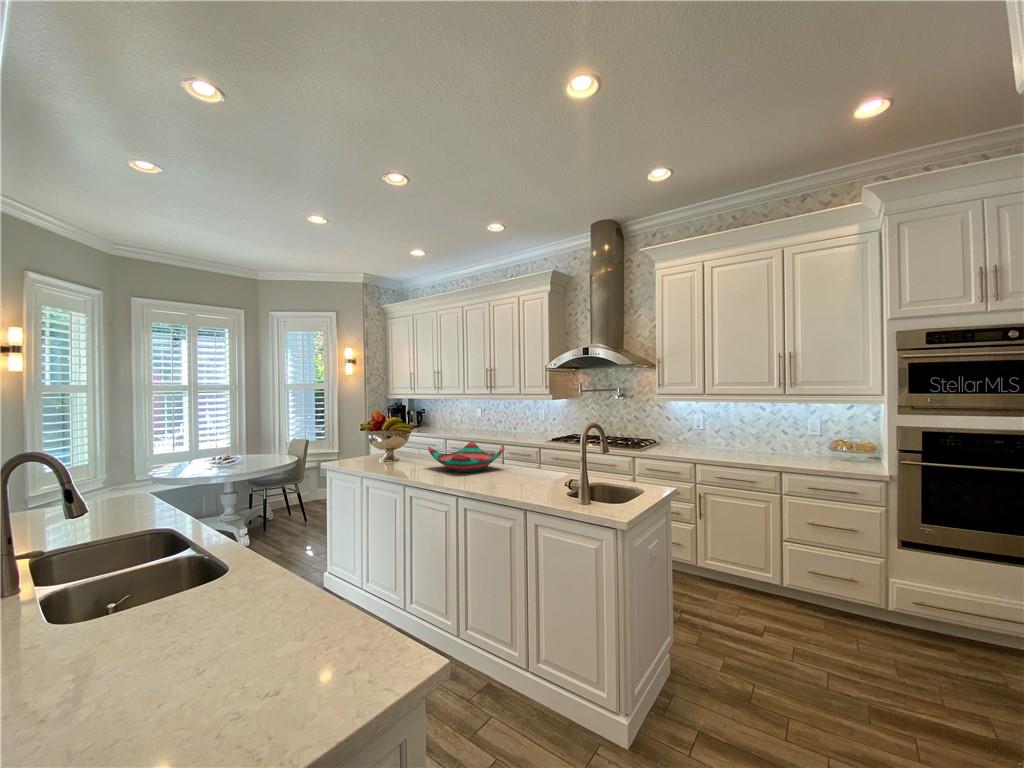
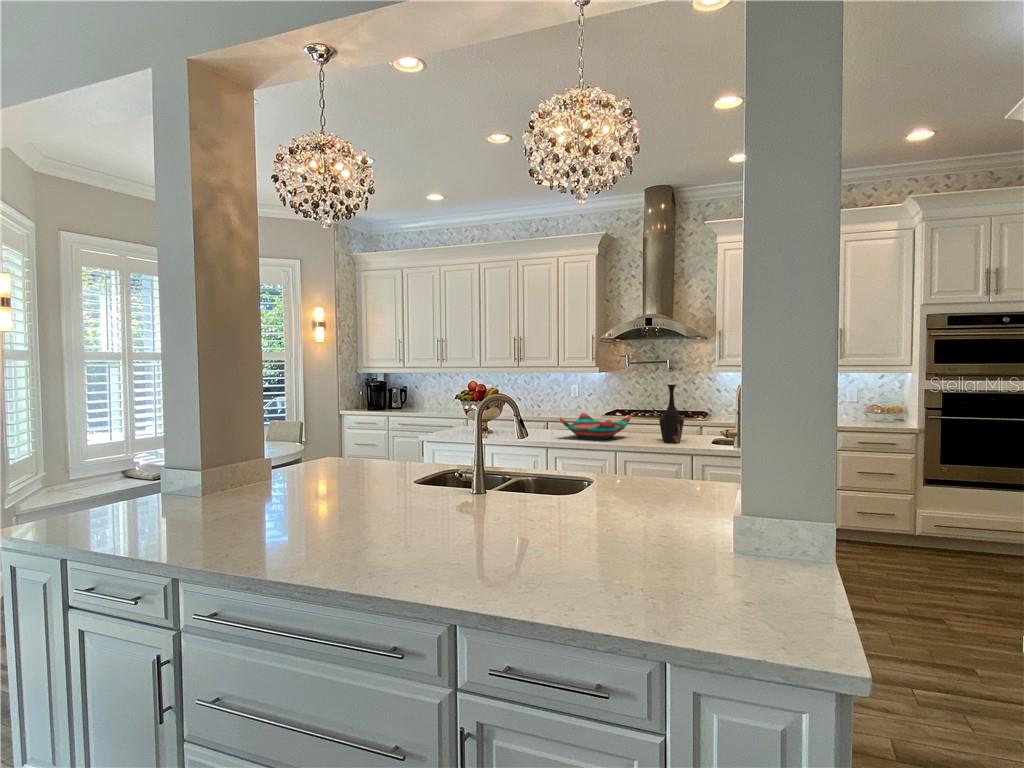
vase: none [511,413,546,485] -> present [659,382,684,444]

